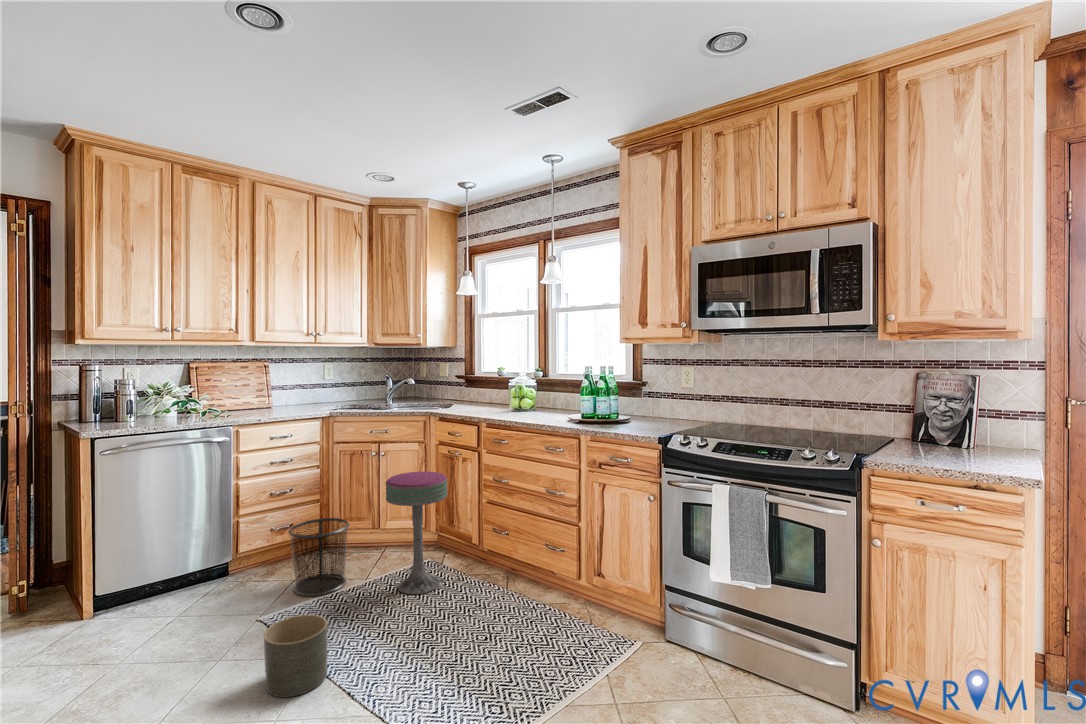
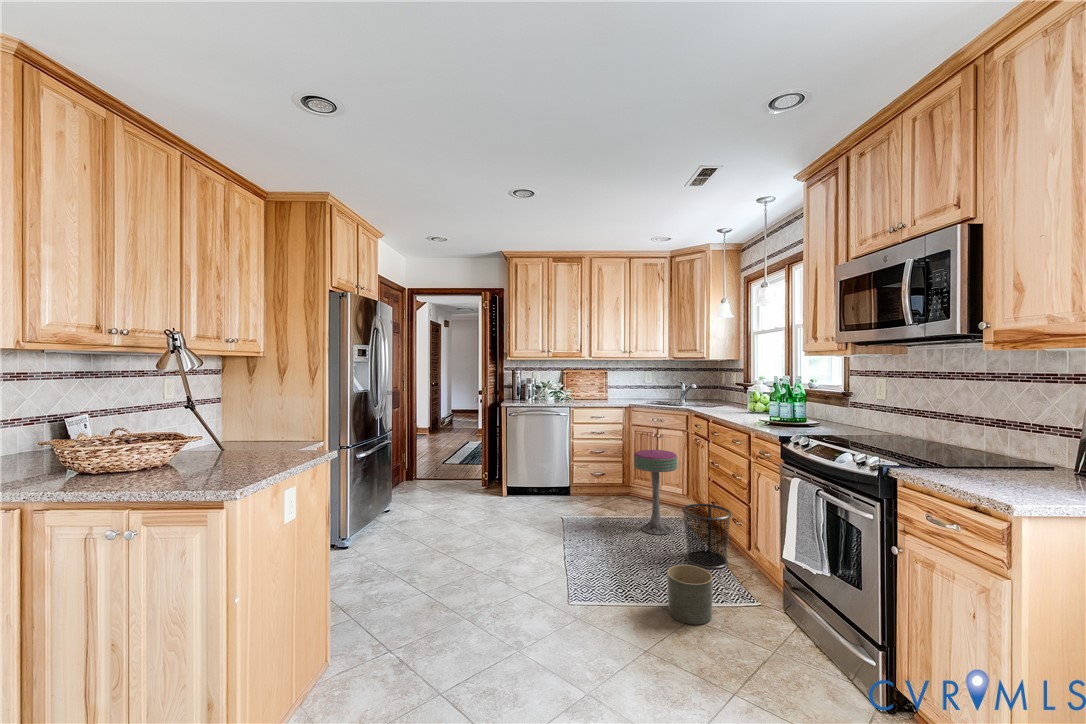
waste bin: present [289,518,349,596] -> present [682,504,732,569]
planter: present [264,614,327,697] -> present [667,565,713,625]

